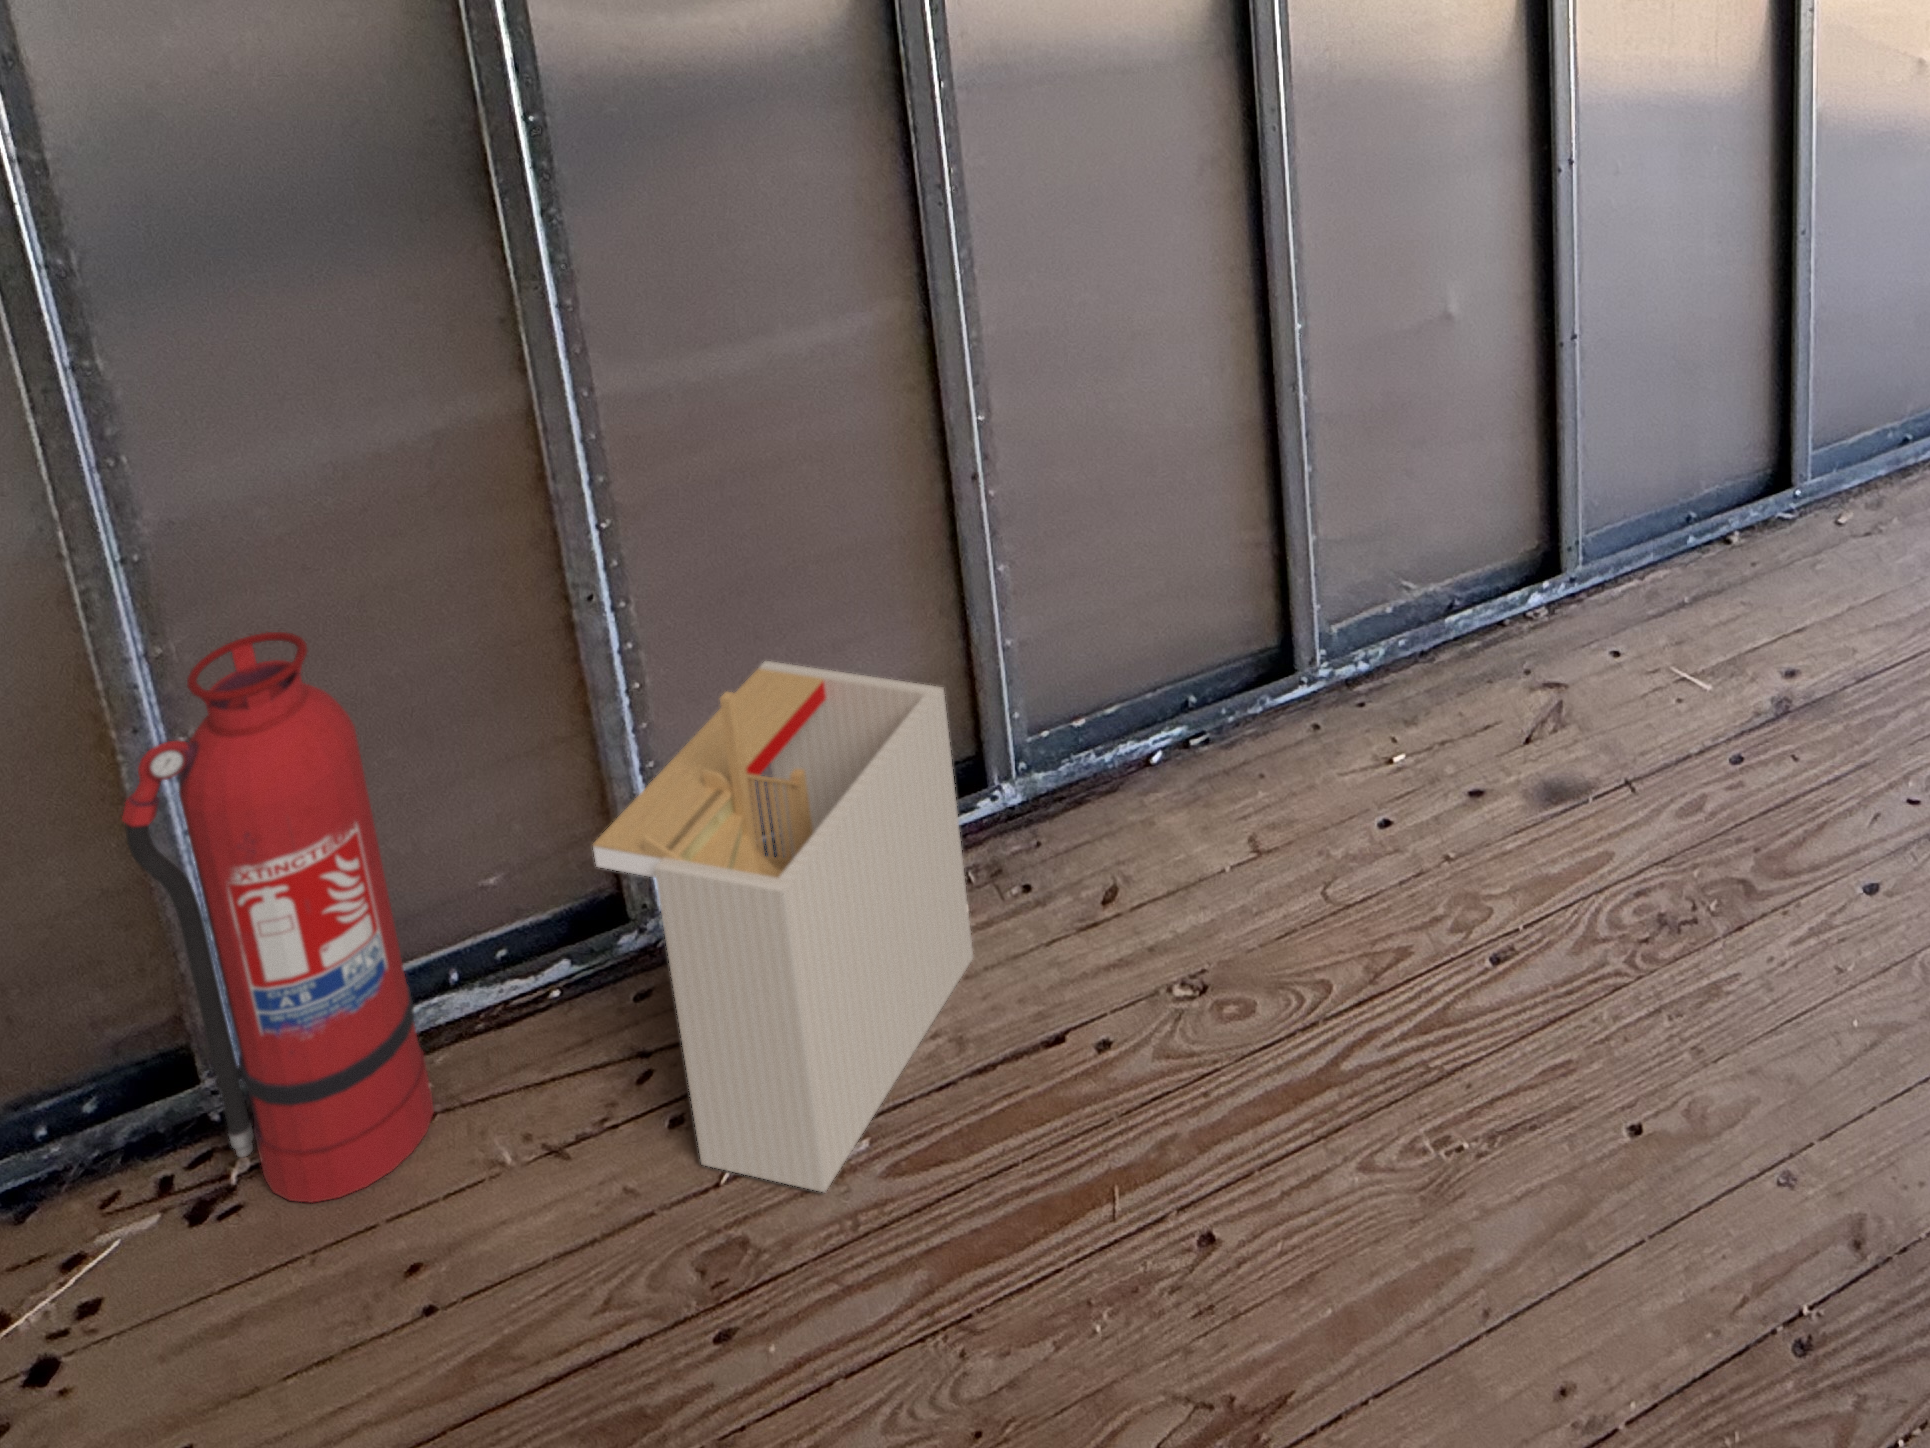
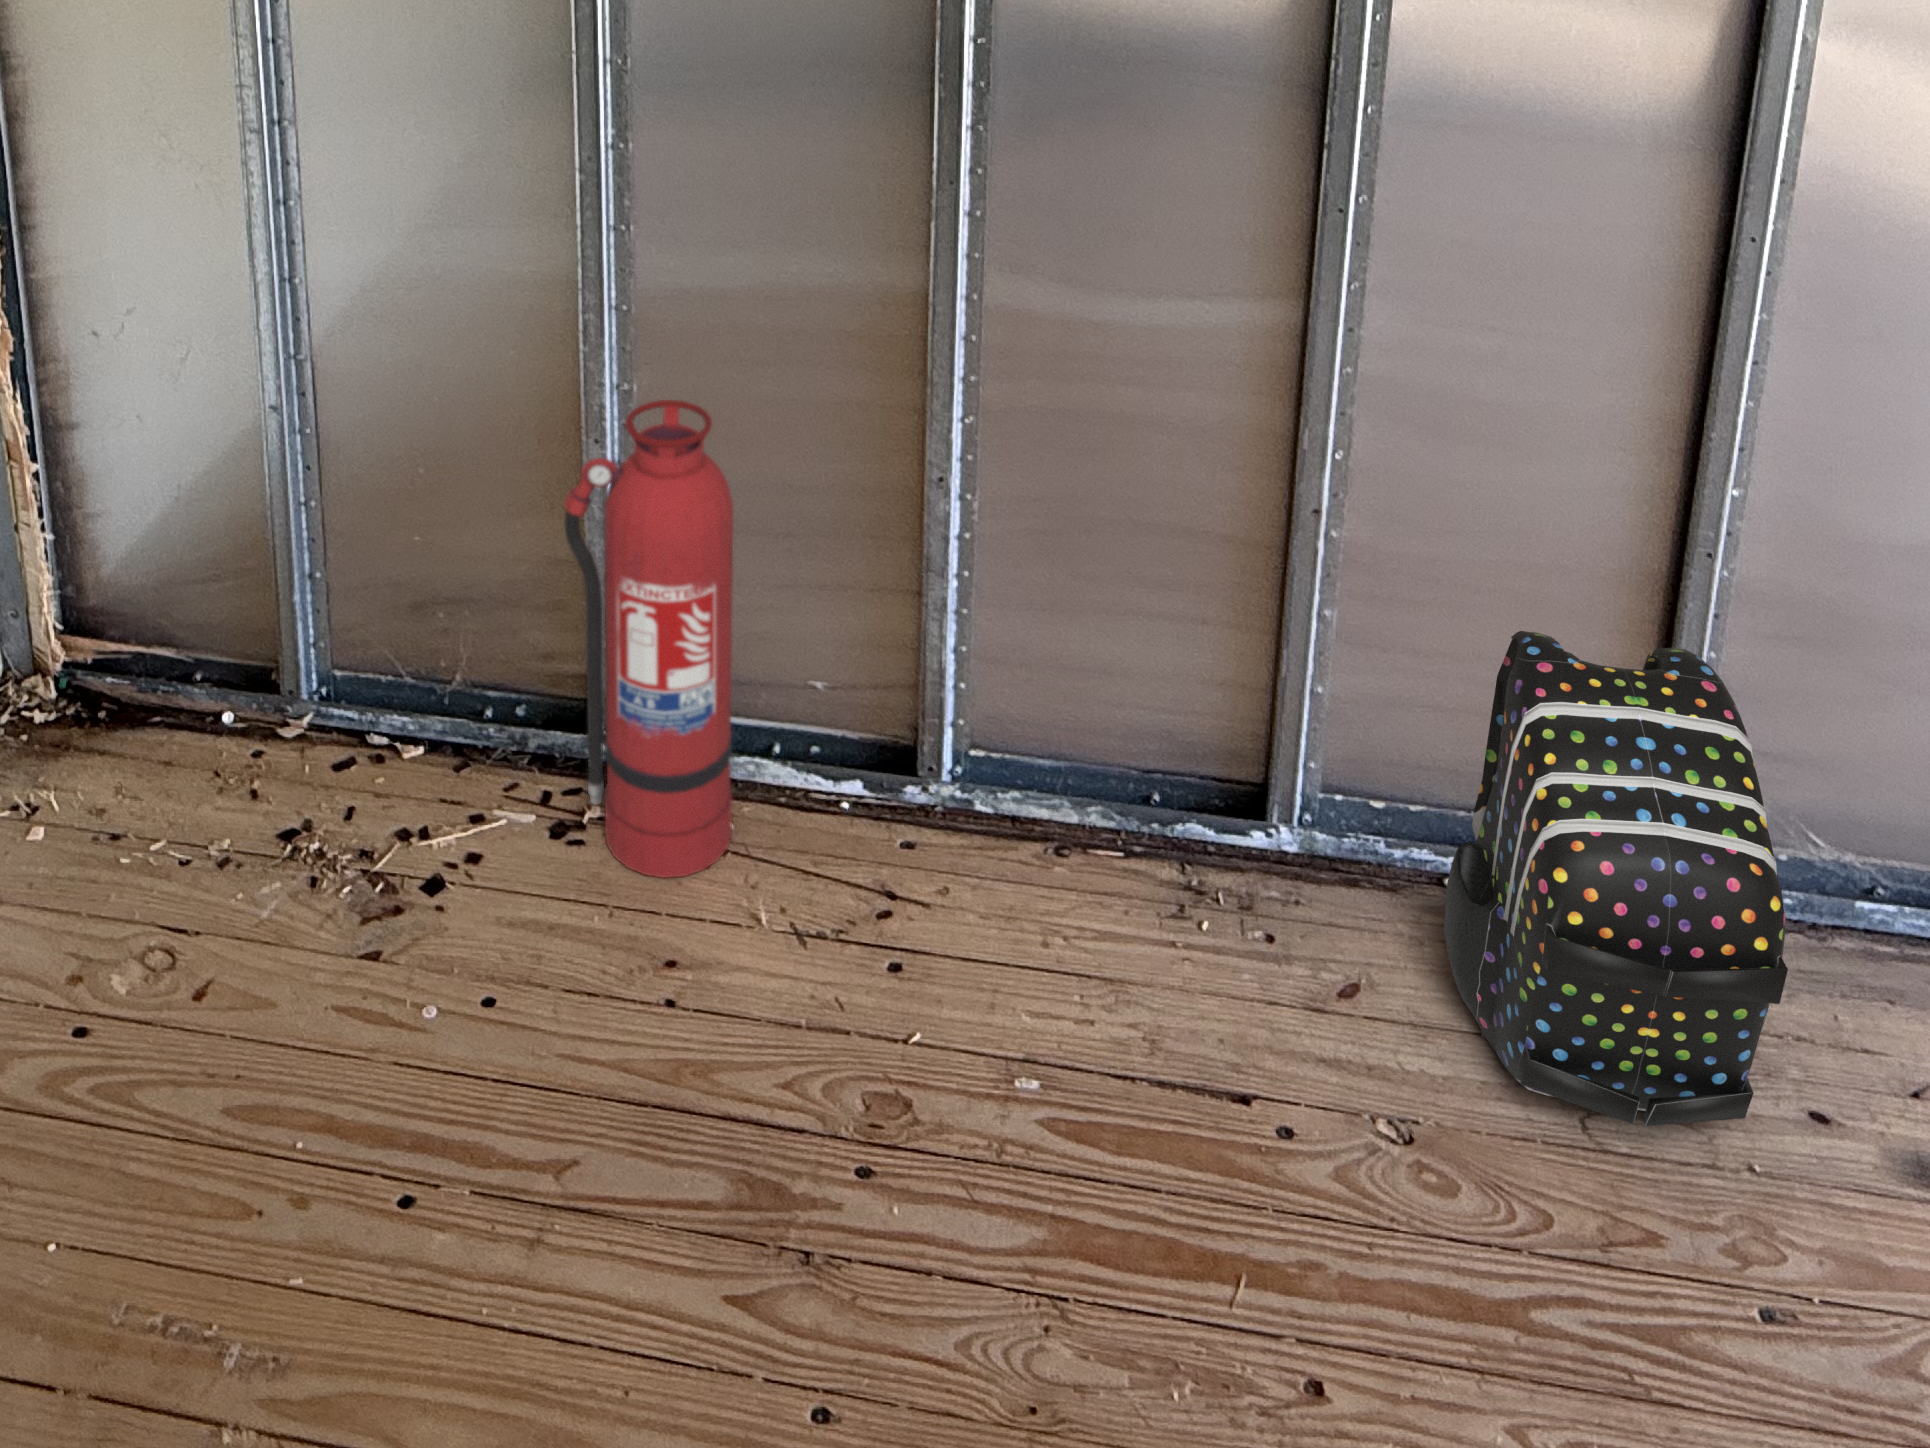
backpack: none [1161,469,1443,892] -> present [1444,631,1788,1126]
storage bin: present [593,661,974,1192] -> none [872,600,1218,1107]

